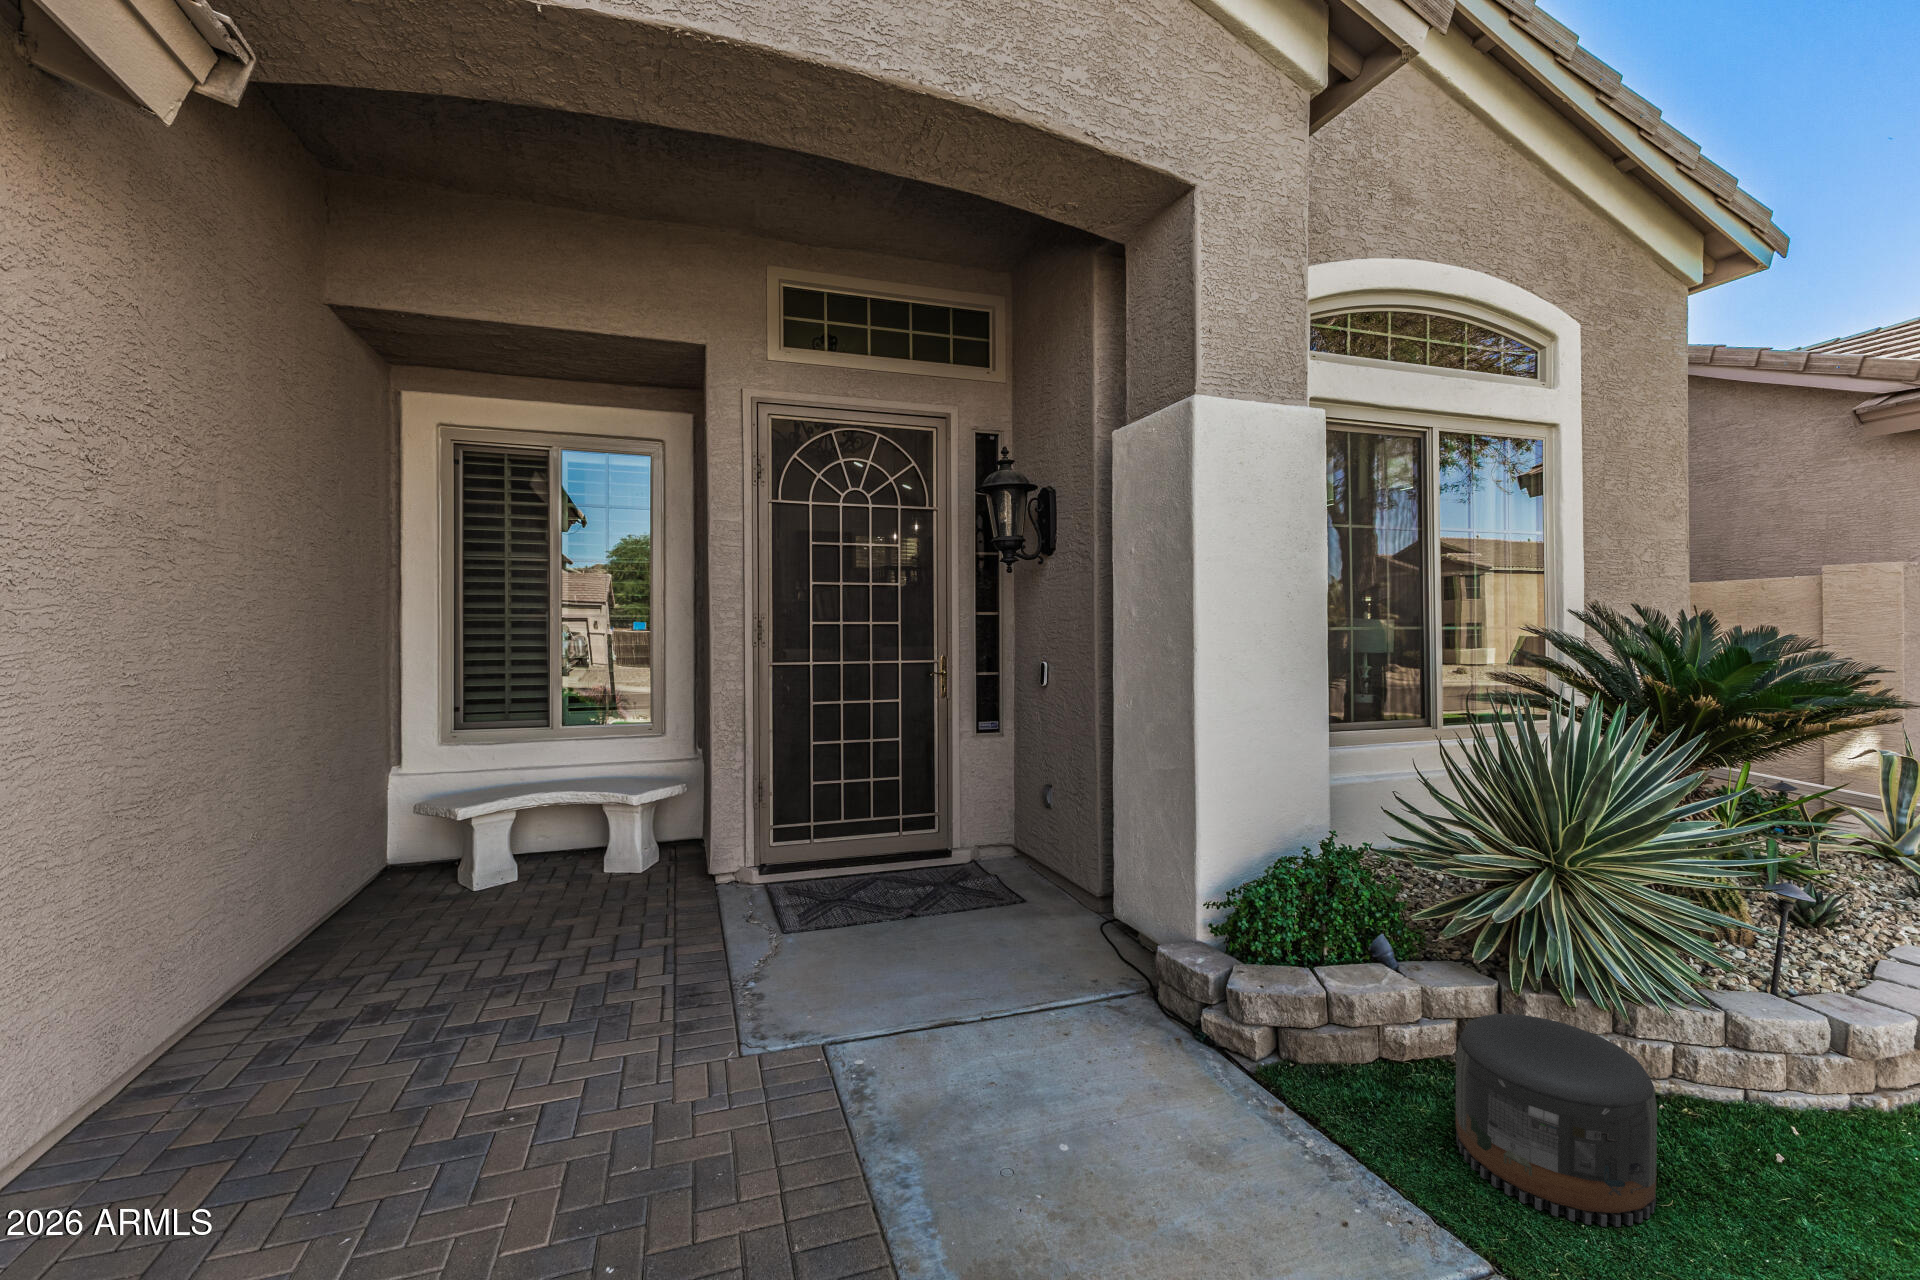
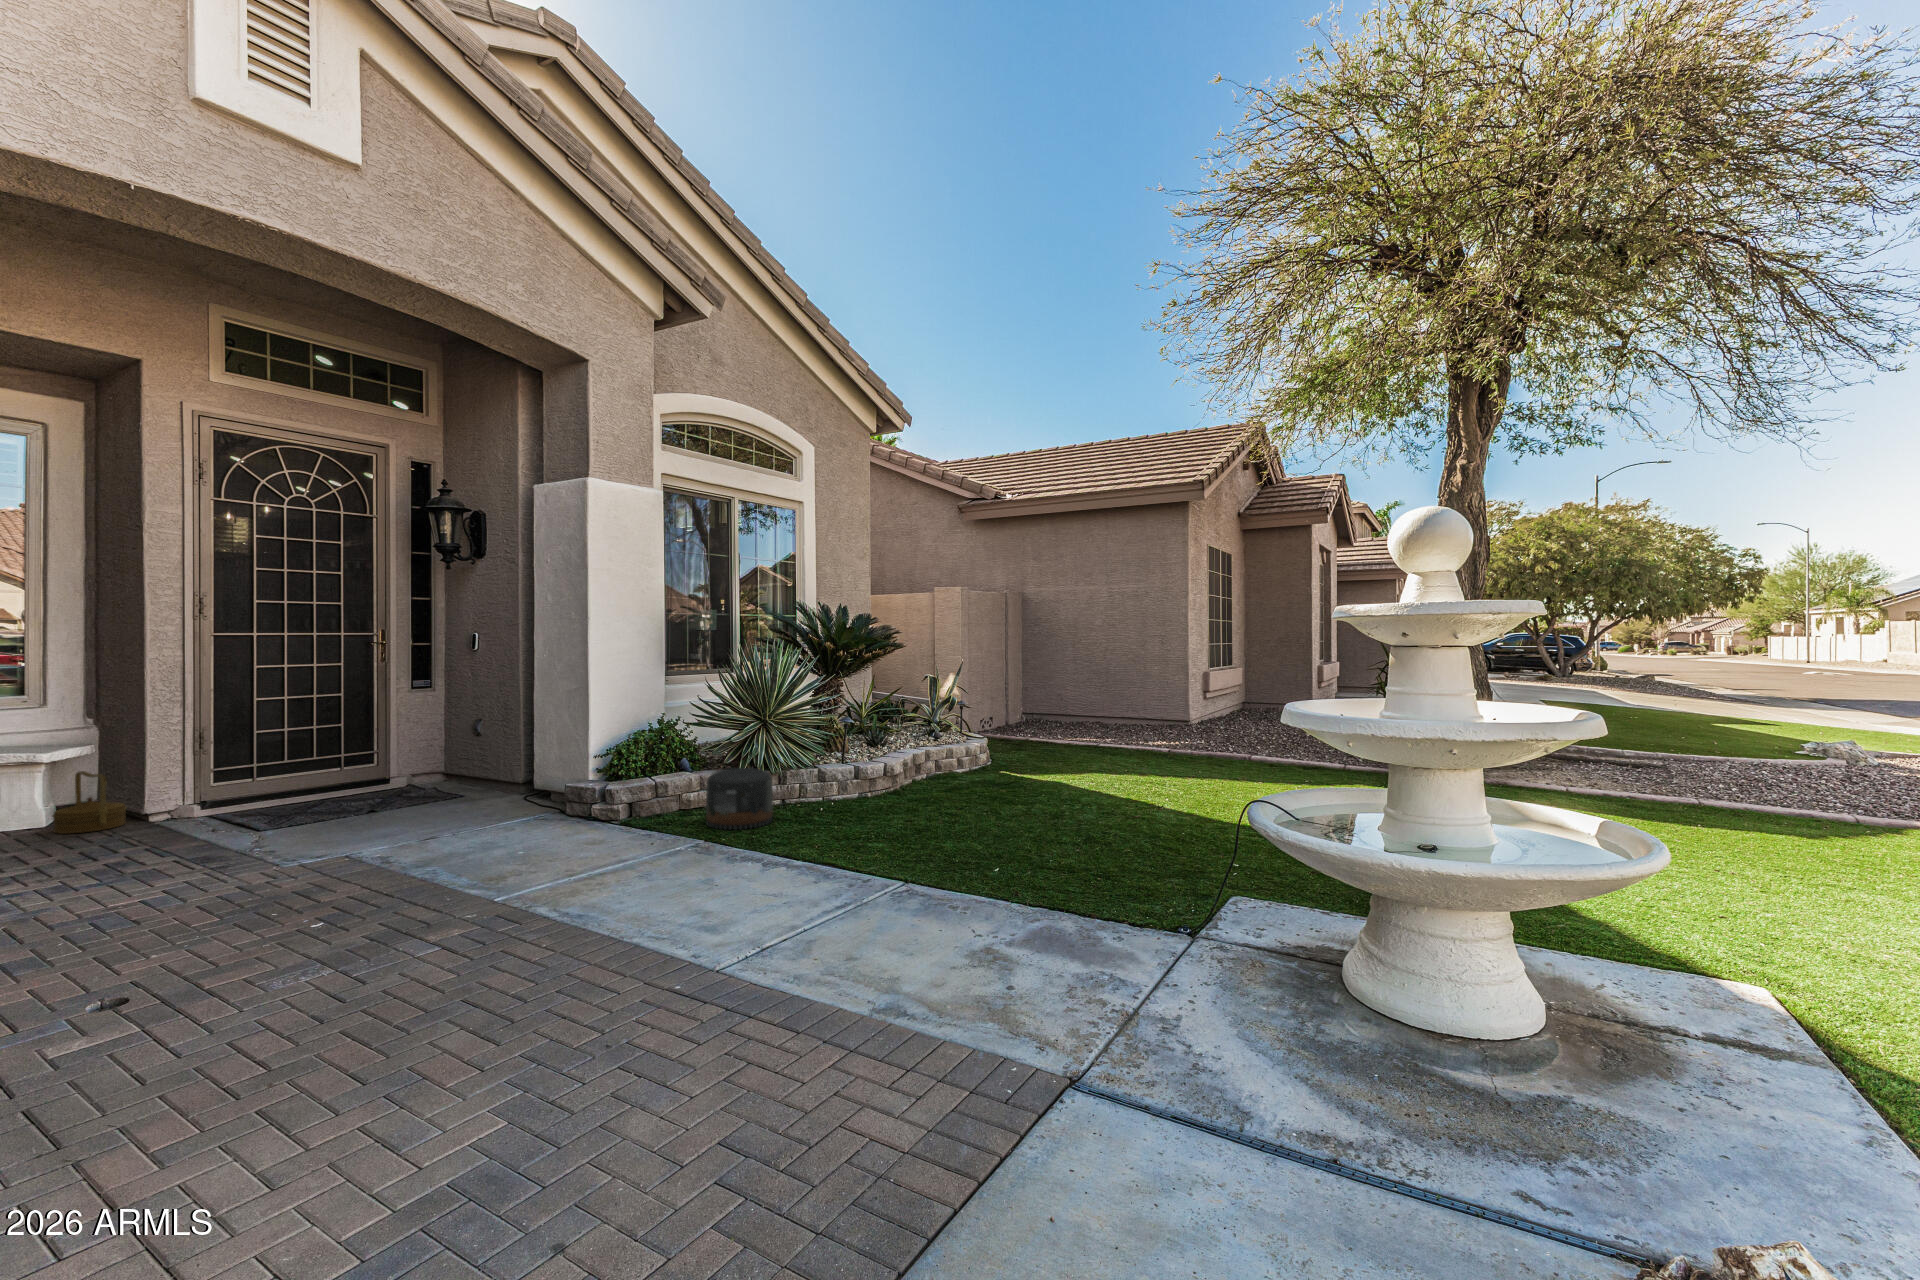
woven basket: none [638,816,699,892] -> present [52,771,126,834]

